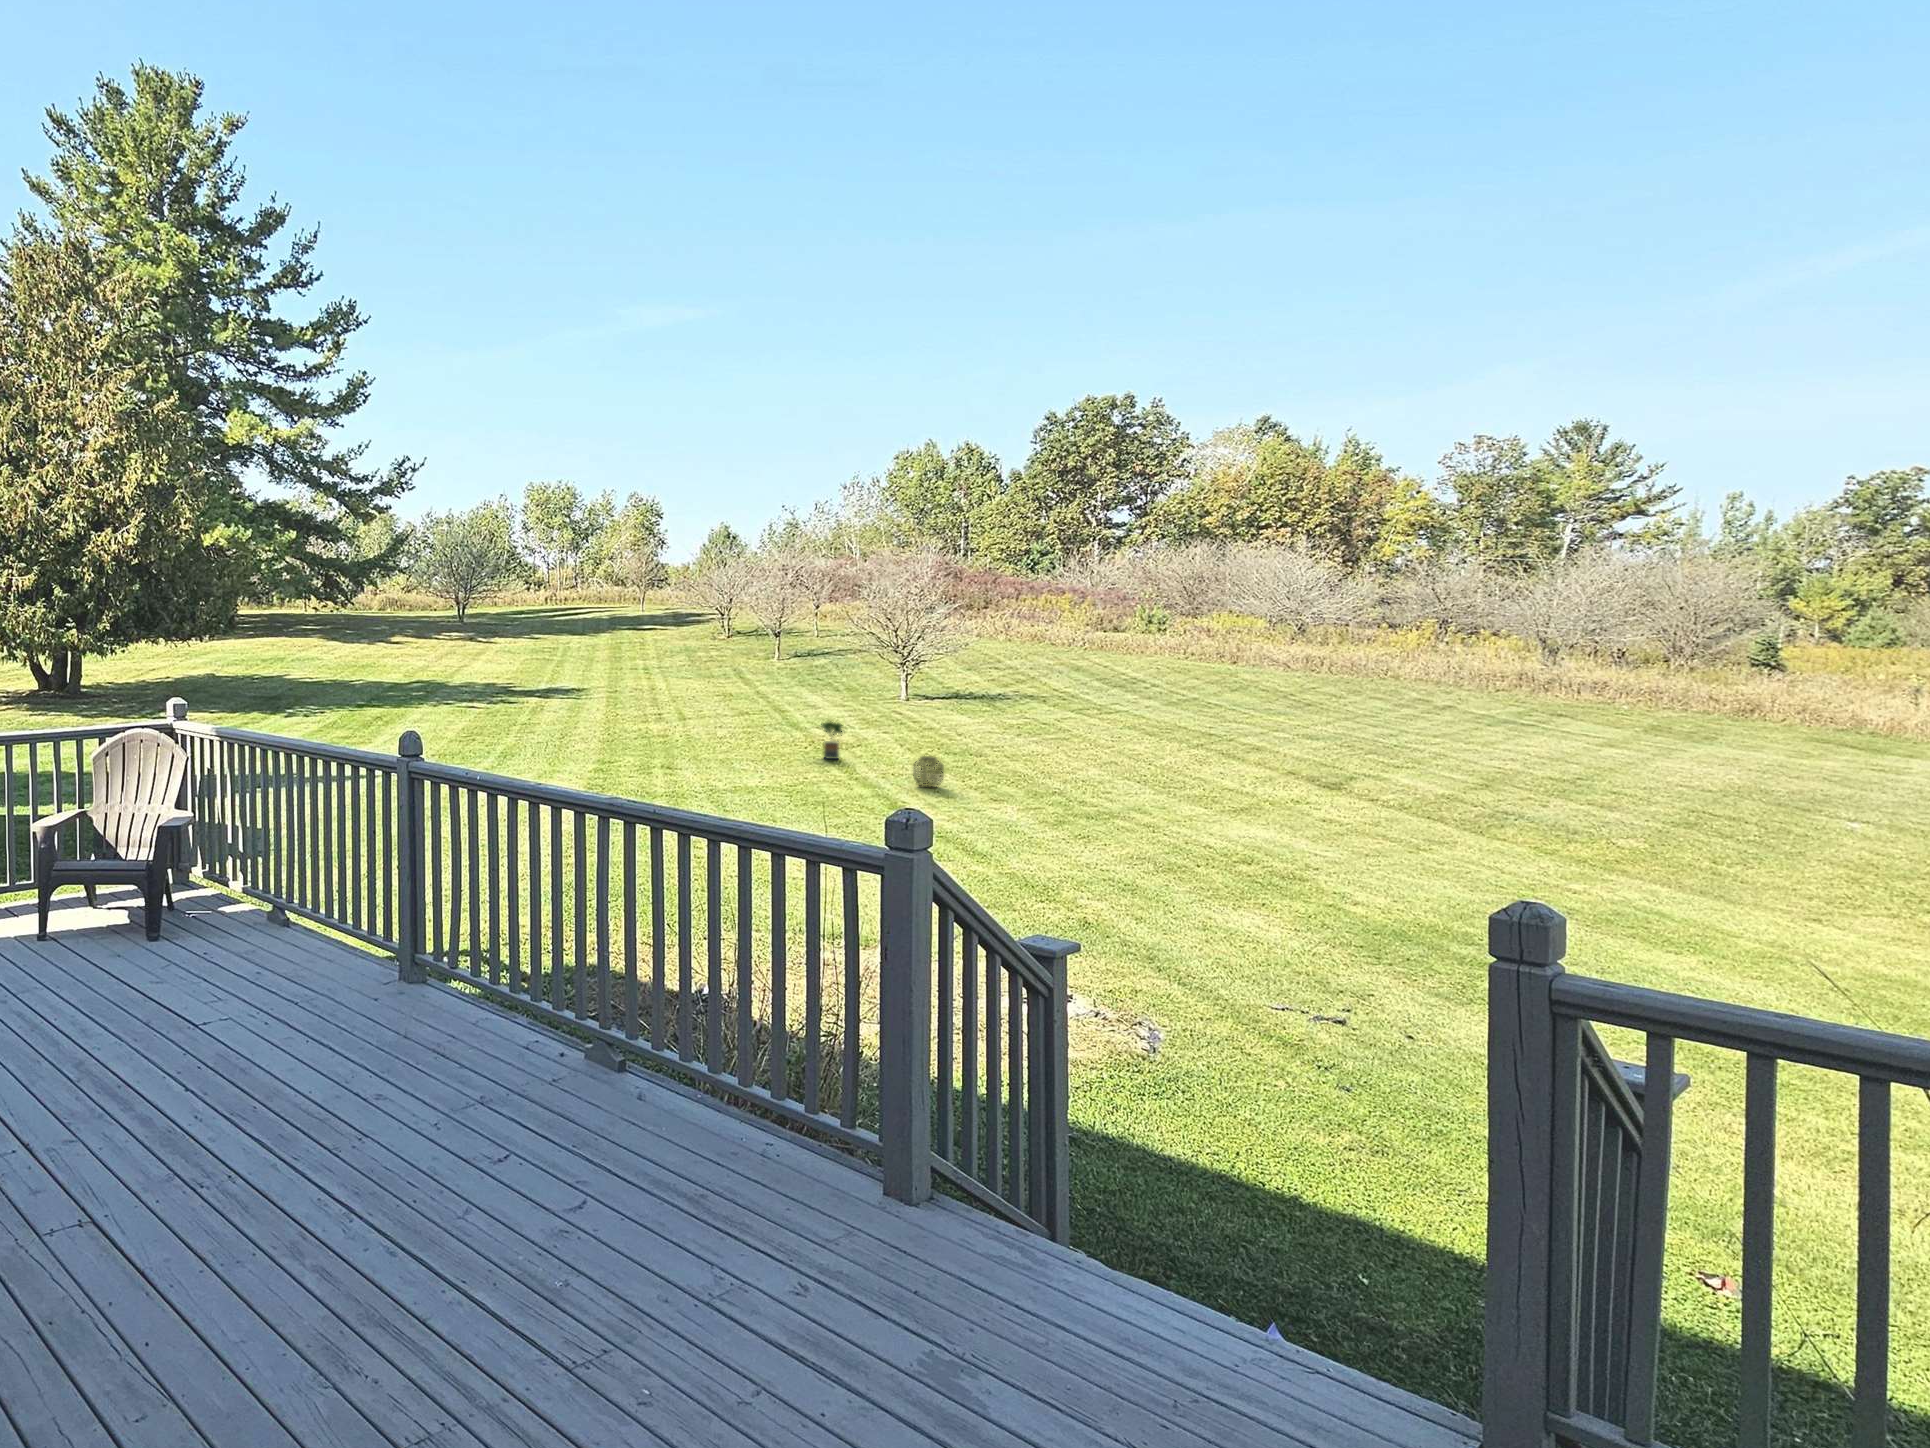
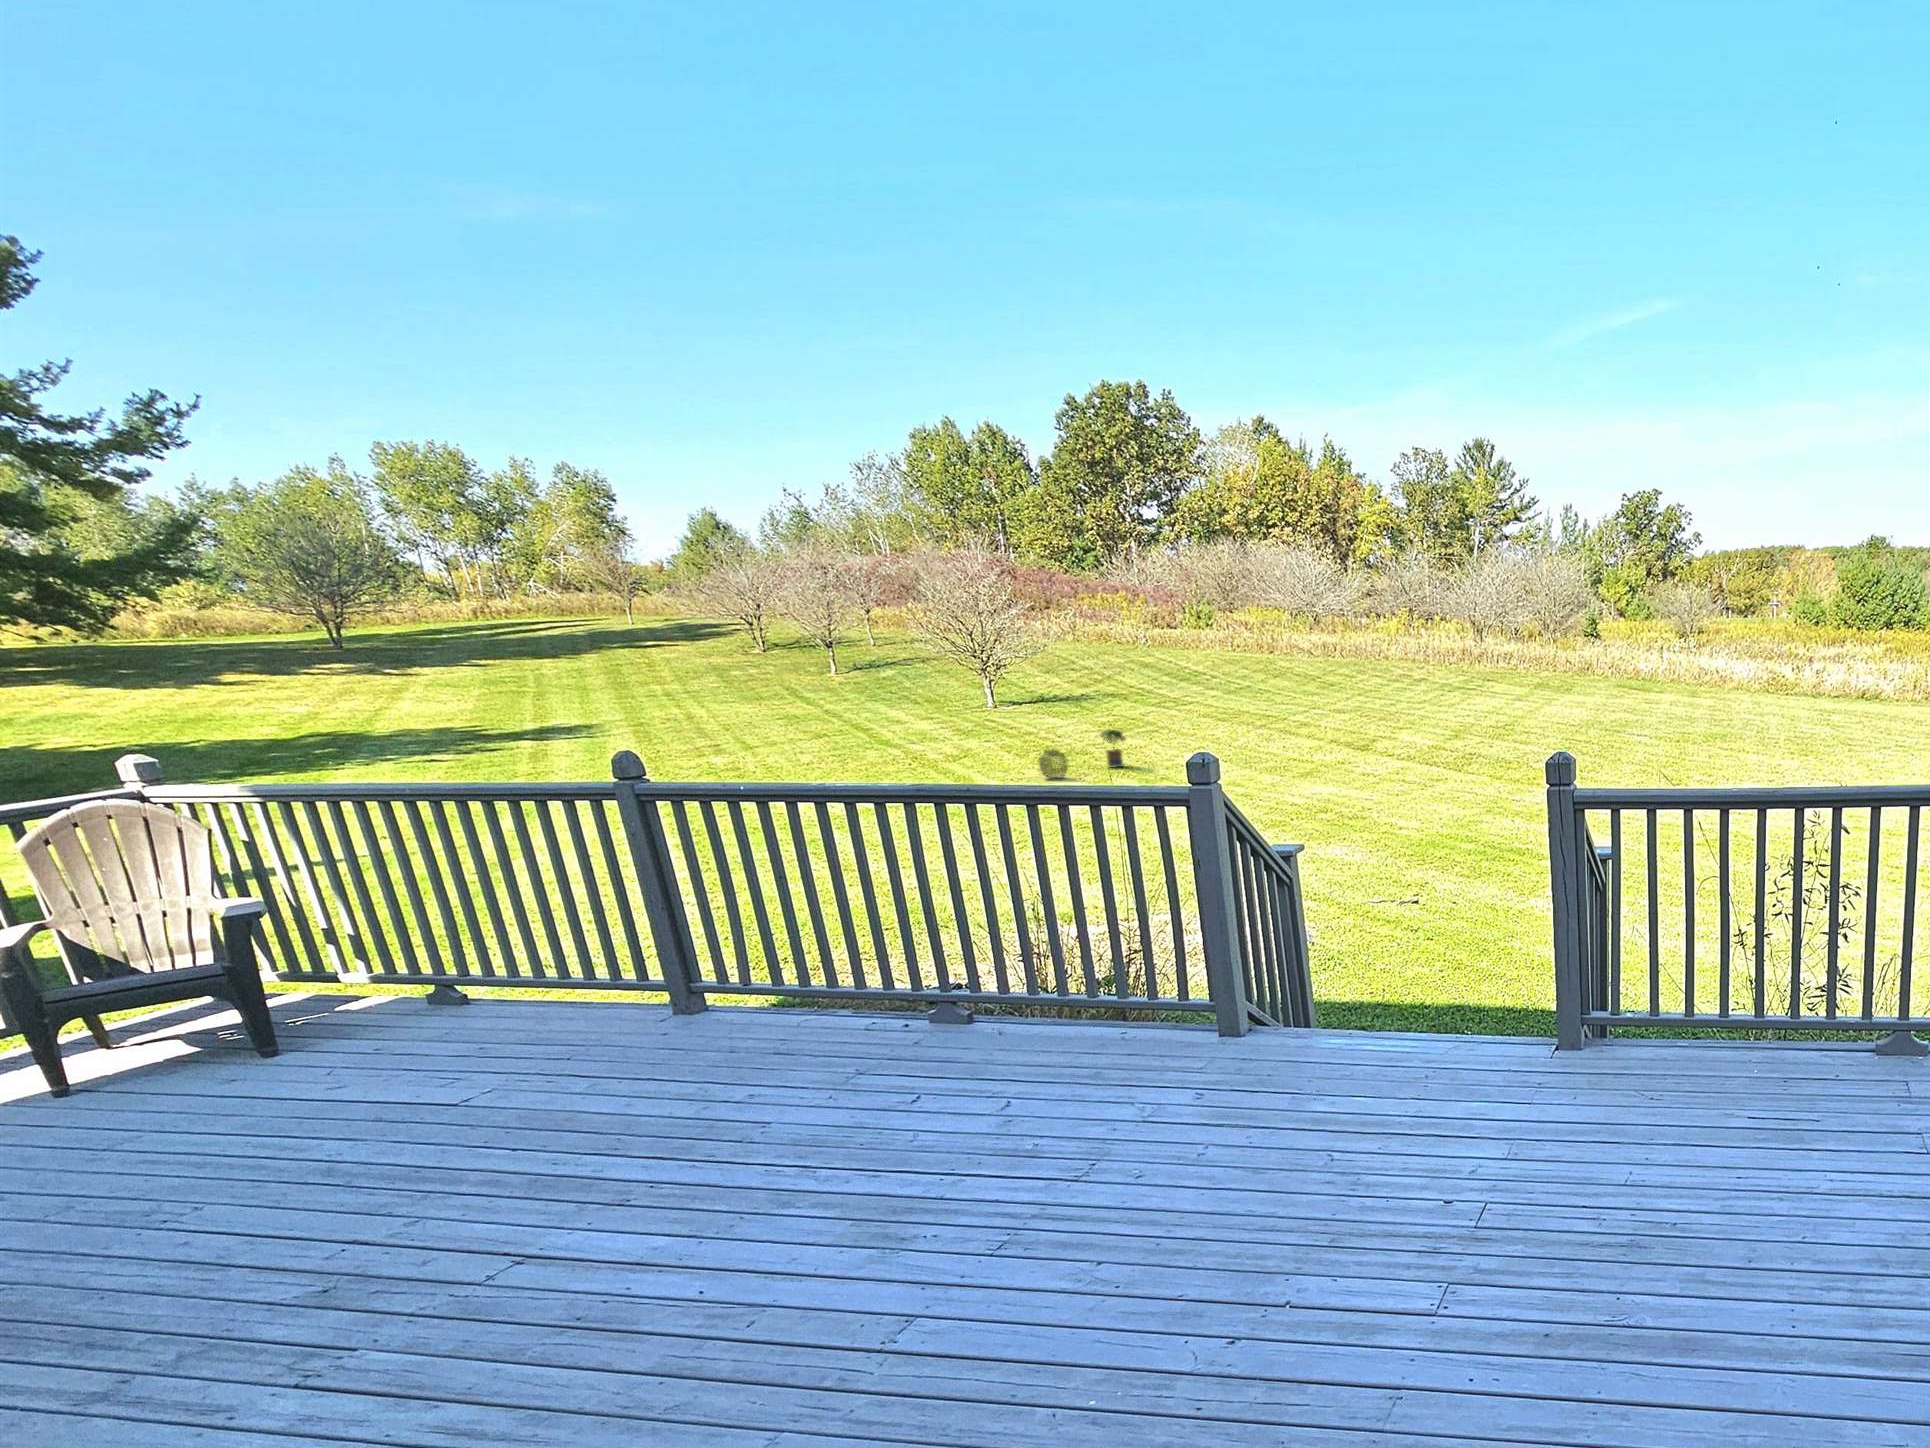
potted tree: present [821,721,844,759] -> present [1101,729,1125,768]

